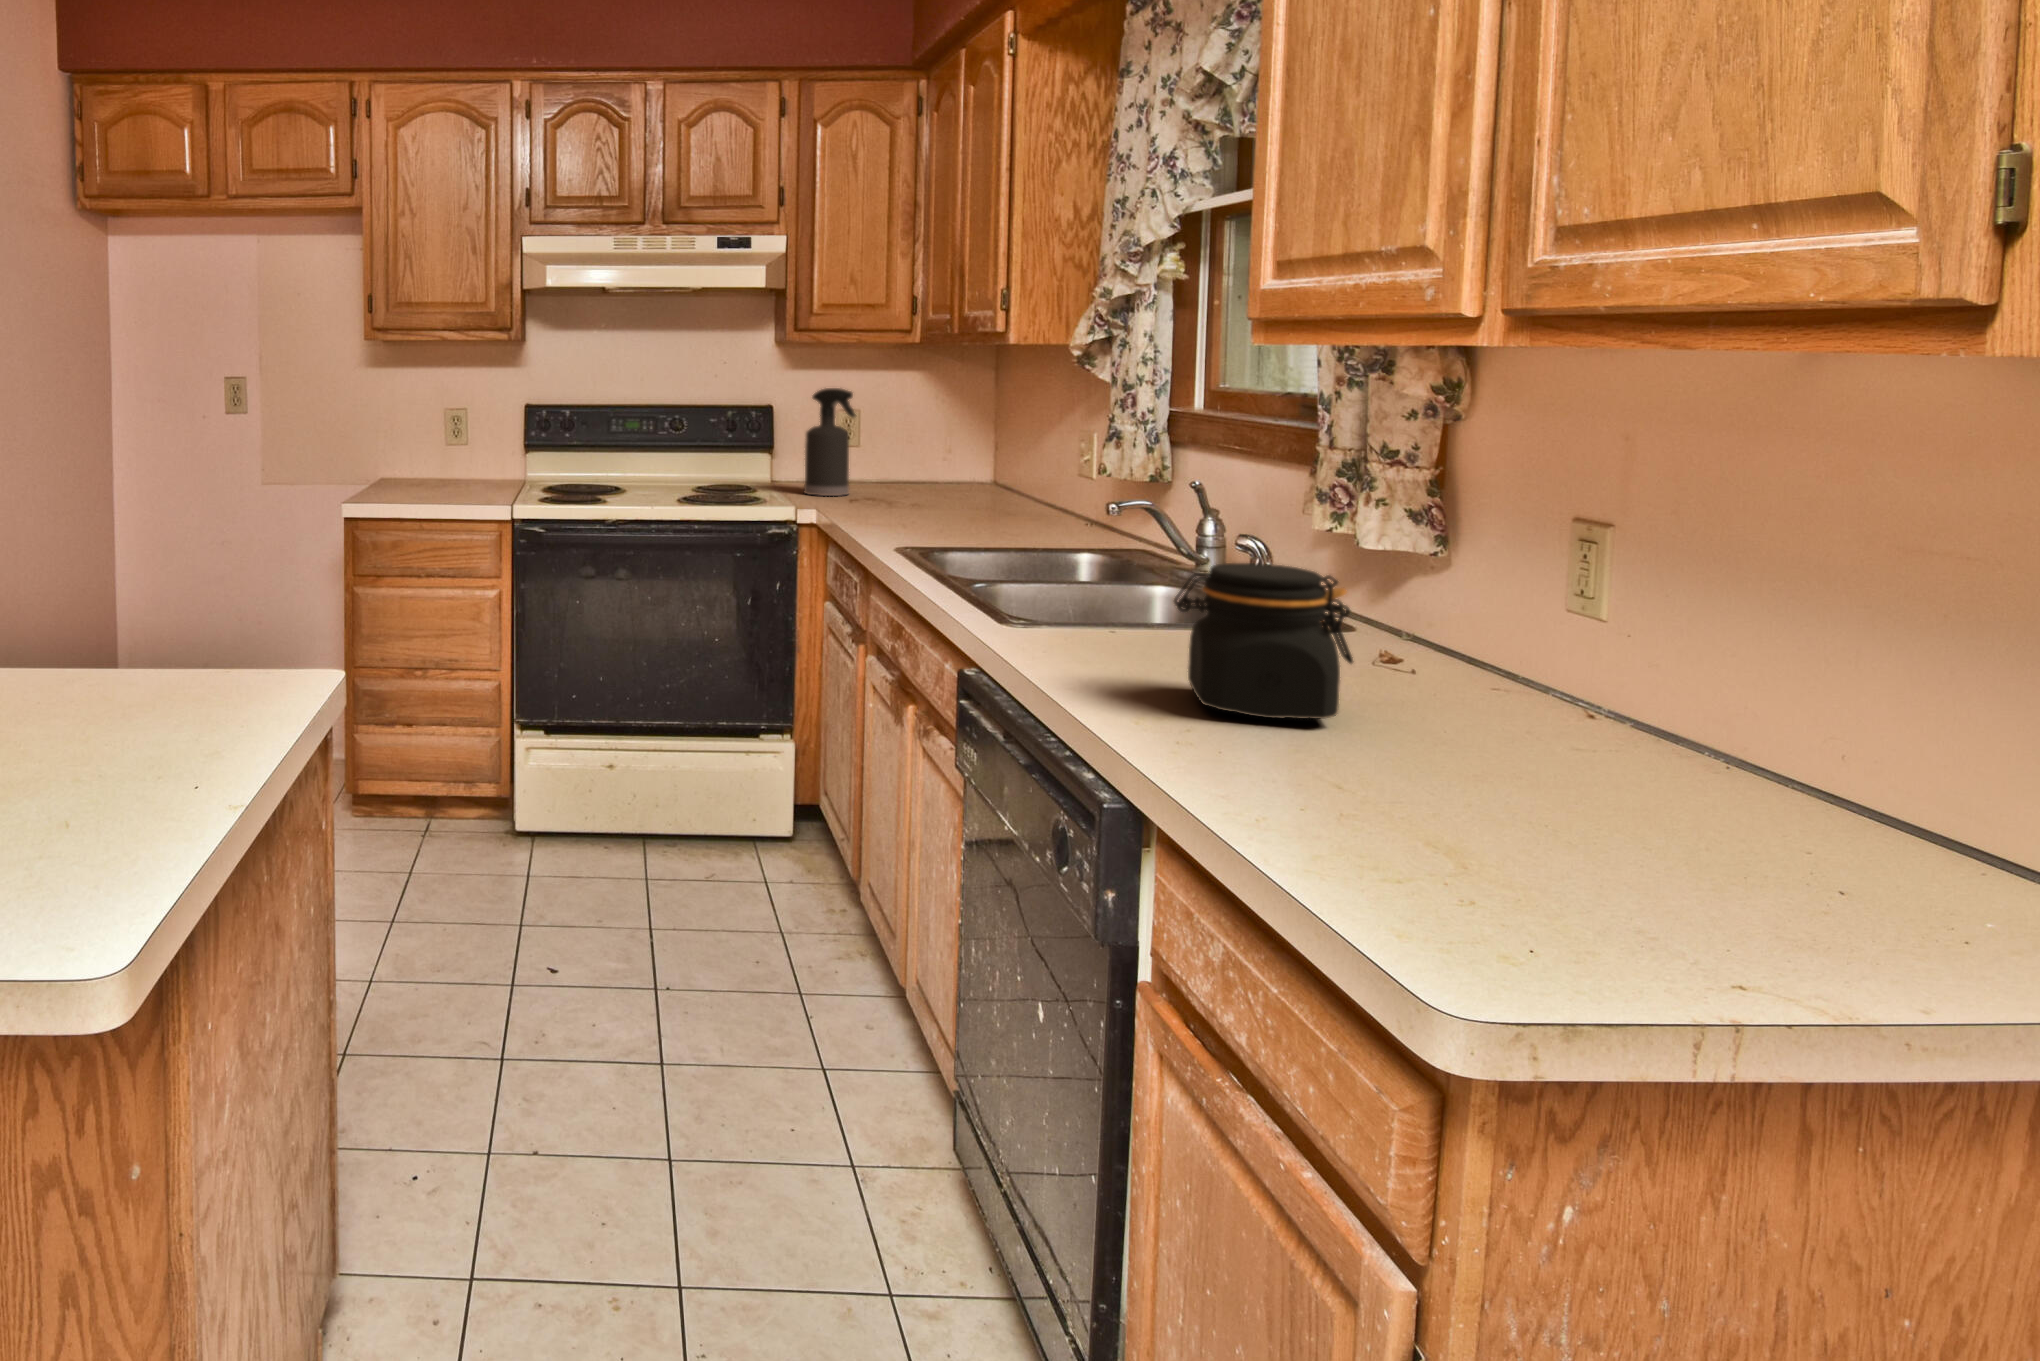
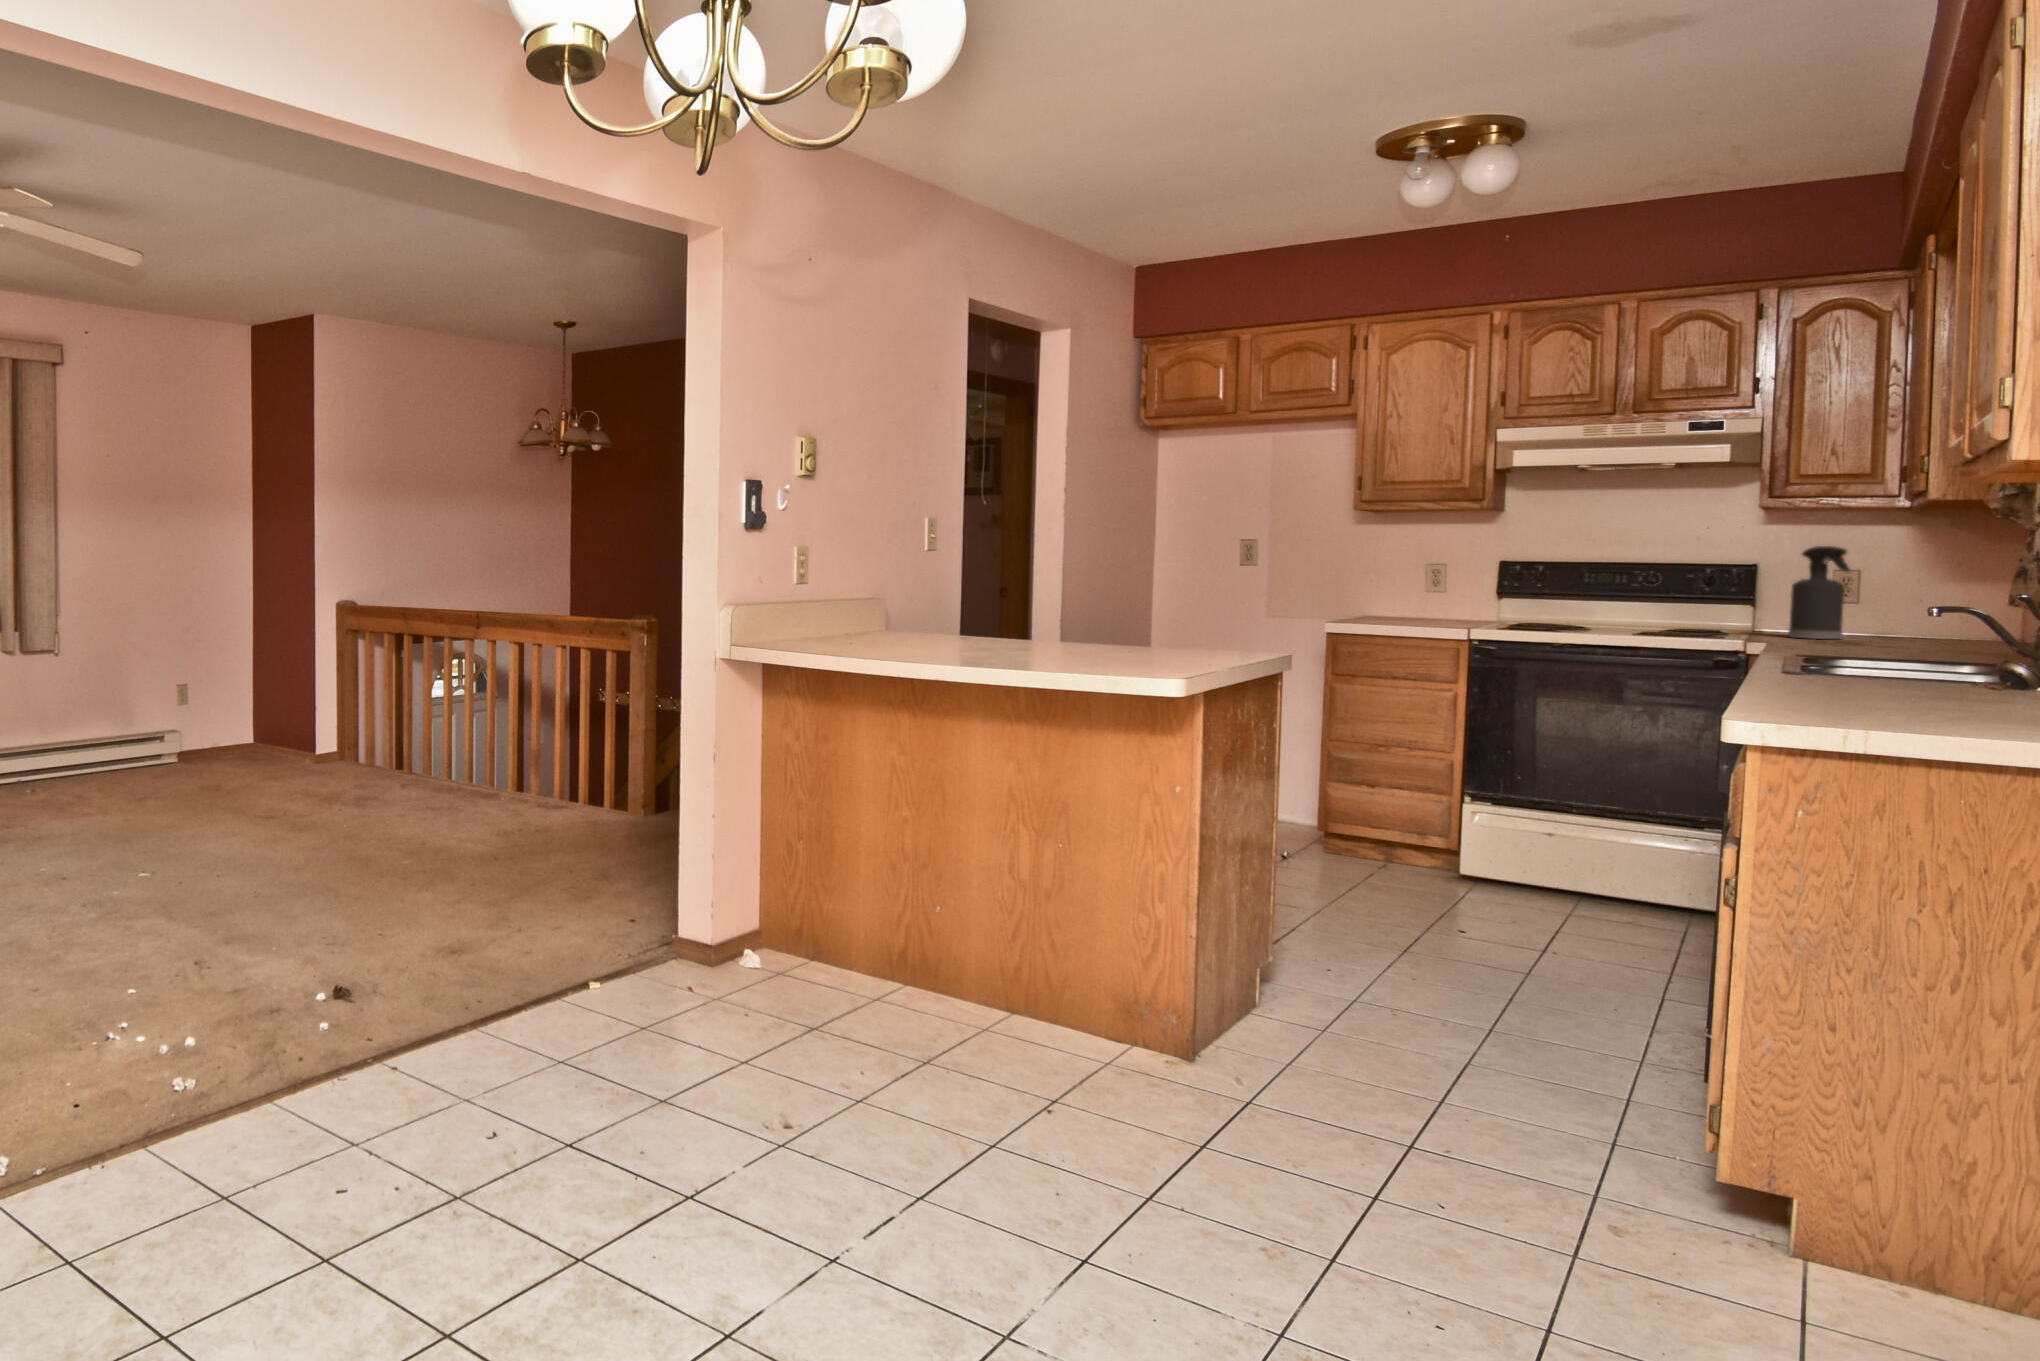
jar: present [1174,563,1353,719] -> none [1848,613,1974,694]

